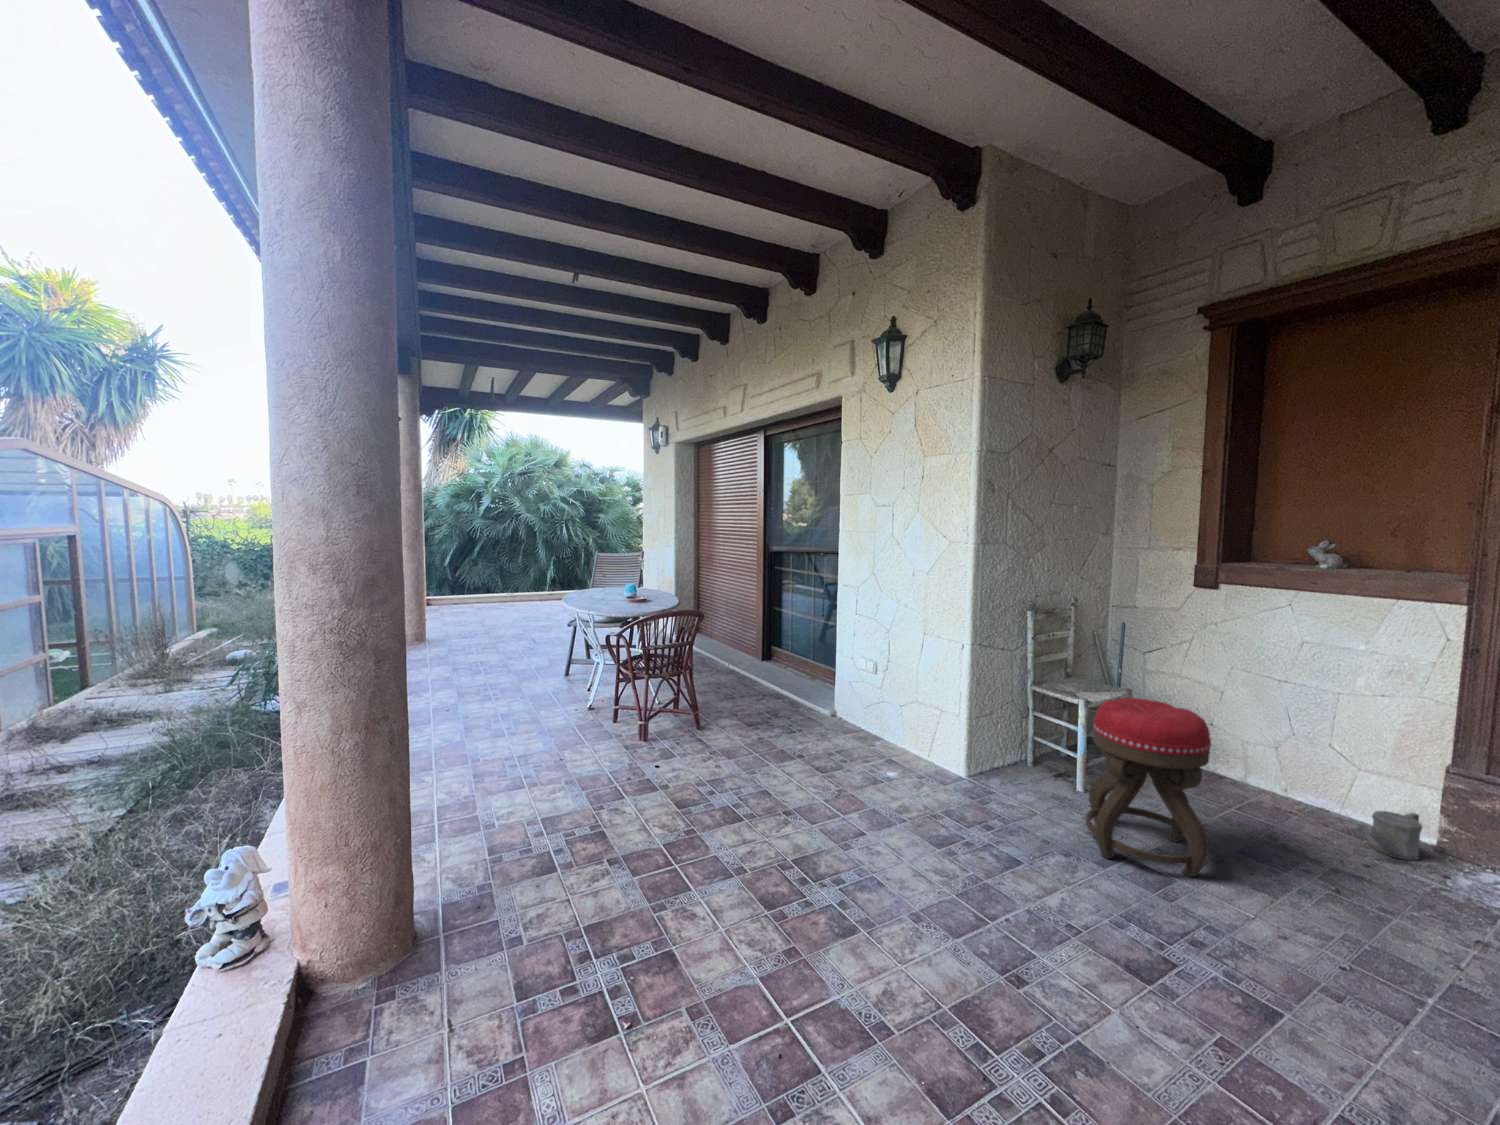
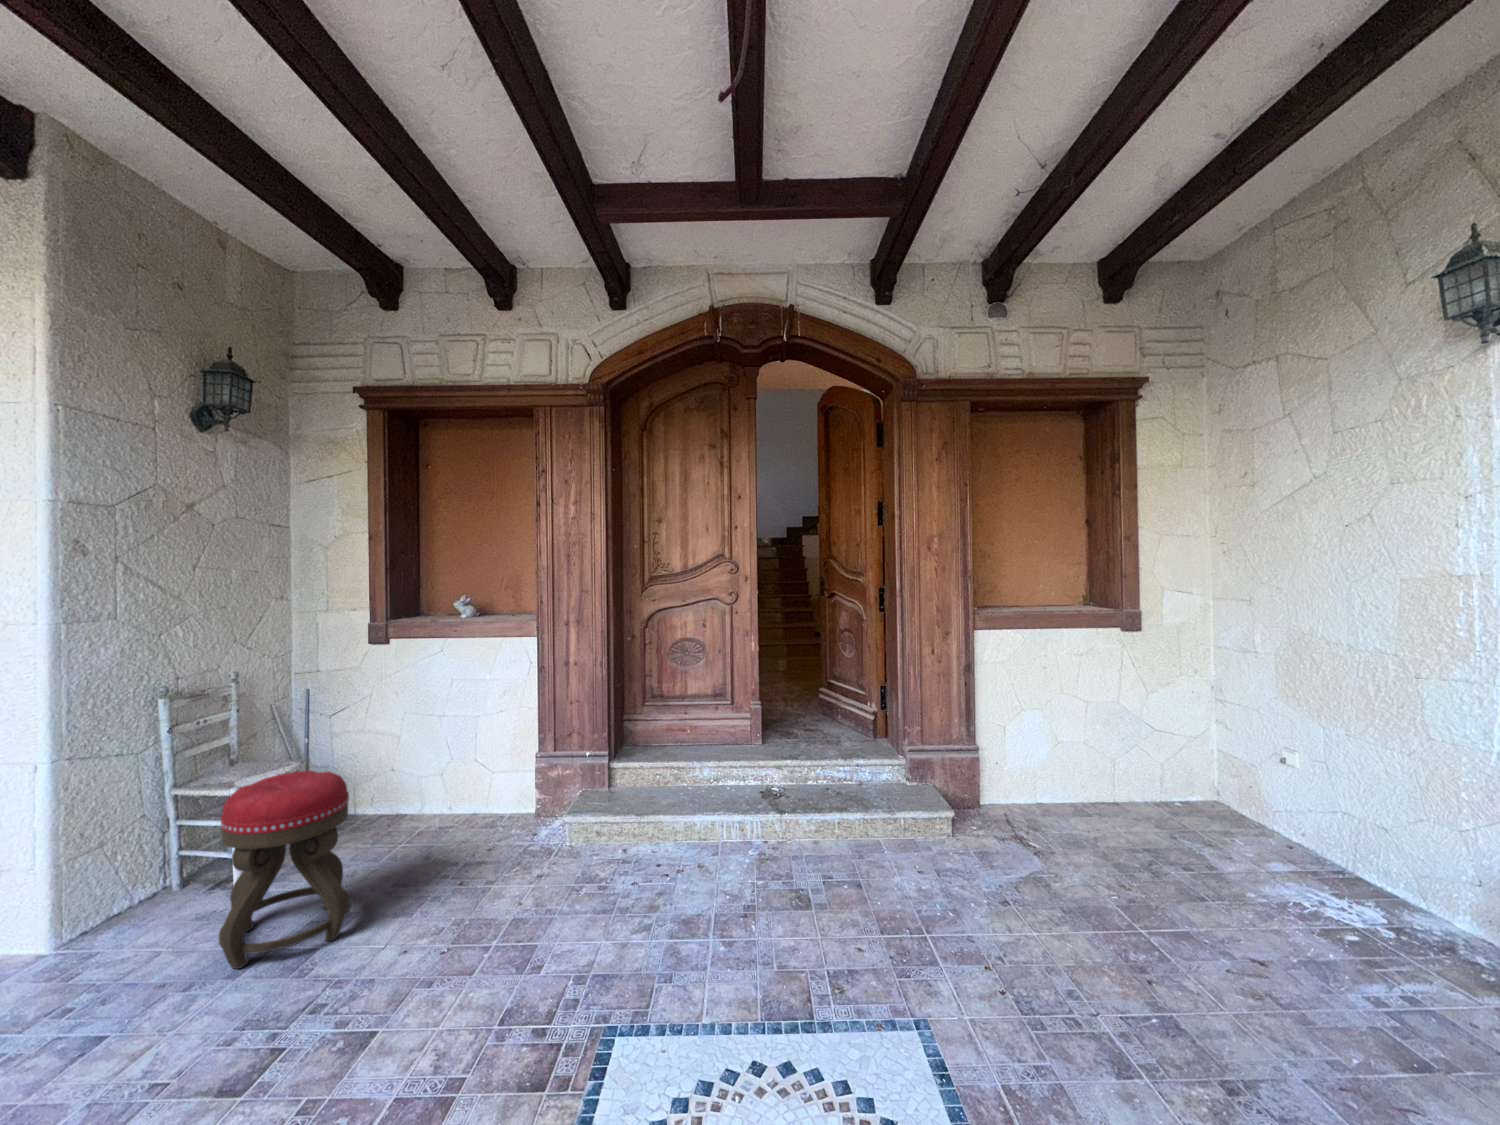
watering can: present [1356,811,1422,860] -> none [480,796,524,837]

